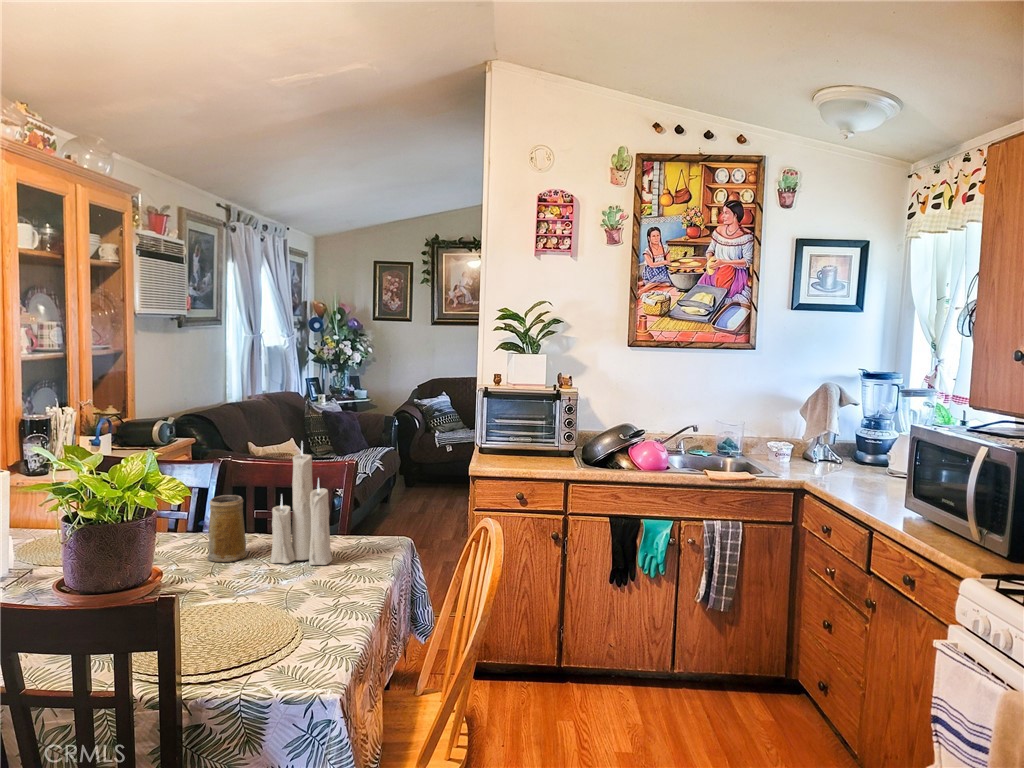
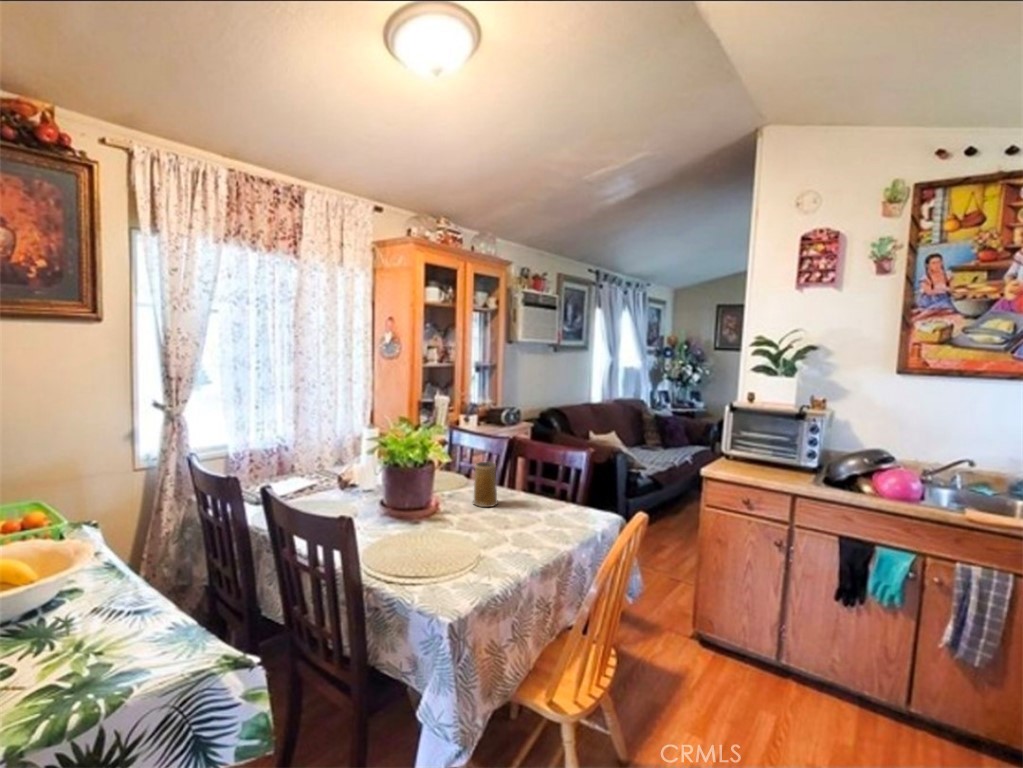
candle: present [271,443,332,565] -> none [505,425,545,523]

